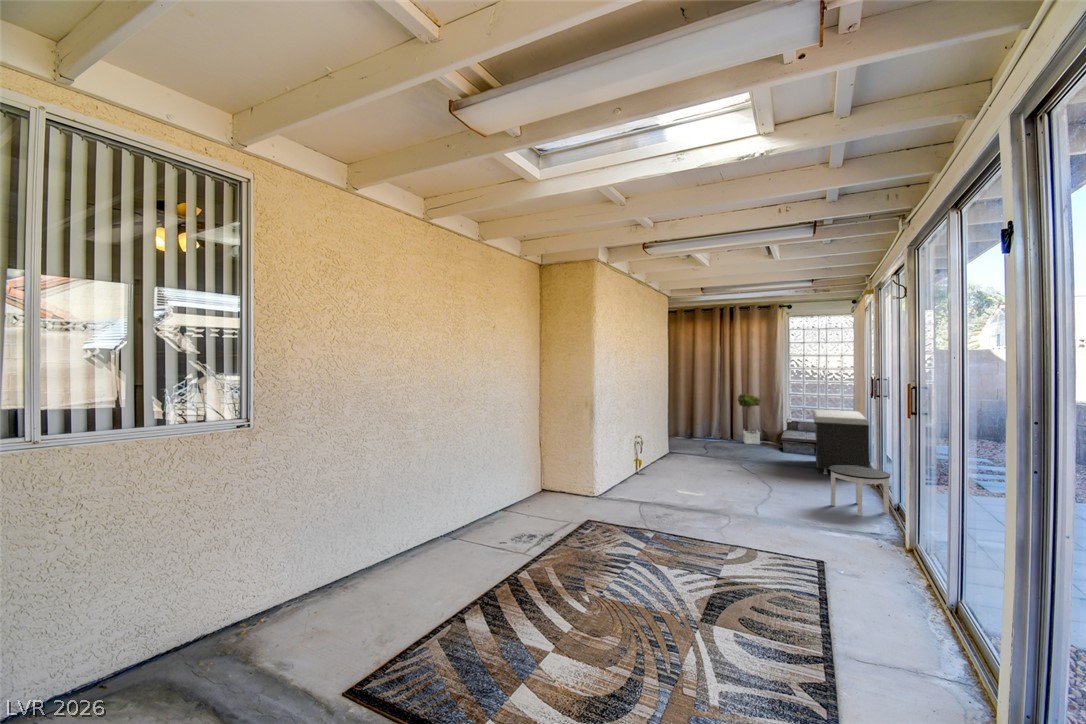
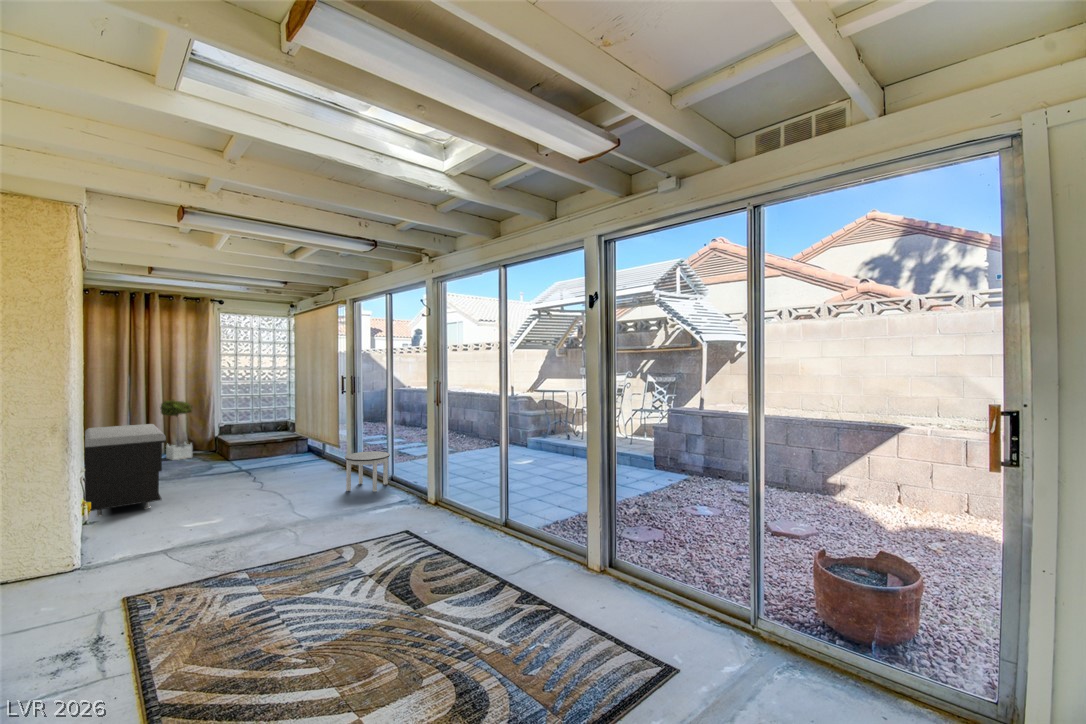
storage bench: present [813,410,869,474] -> present [84,424,166,517]

